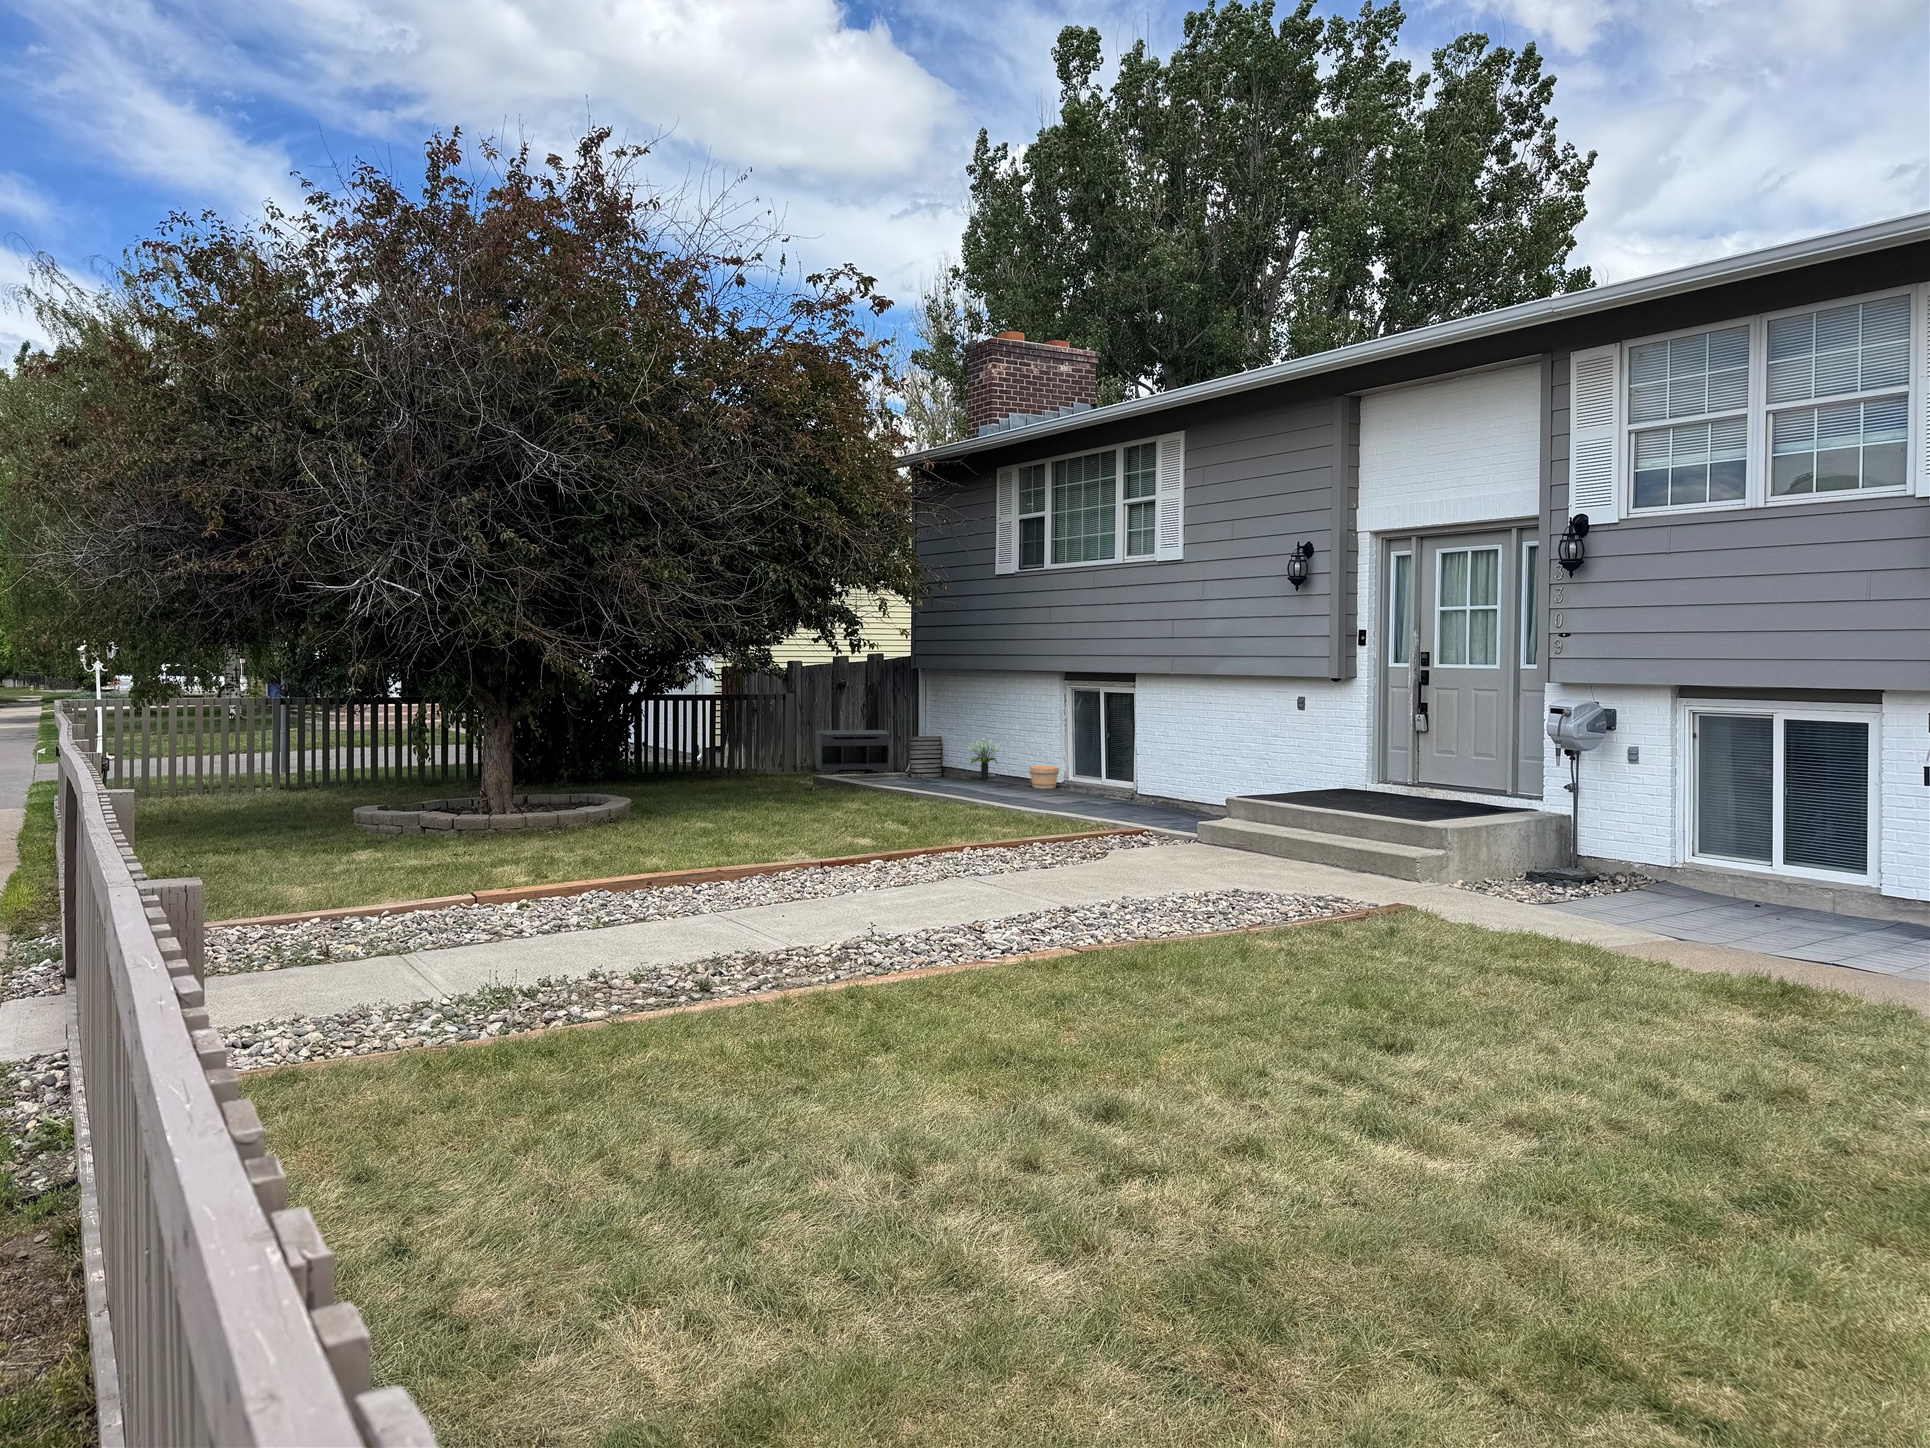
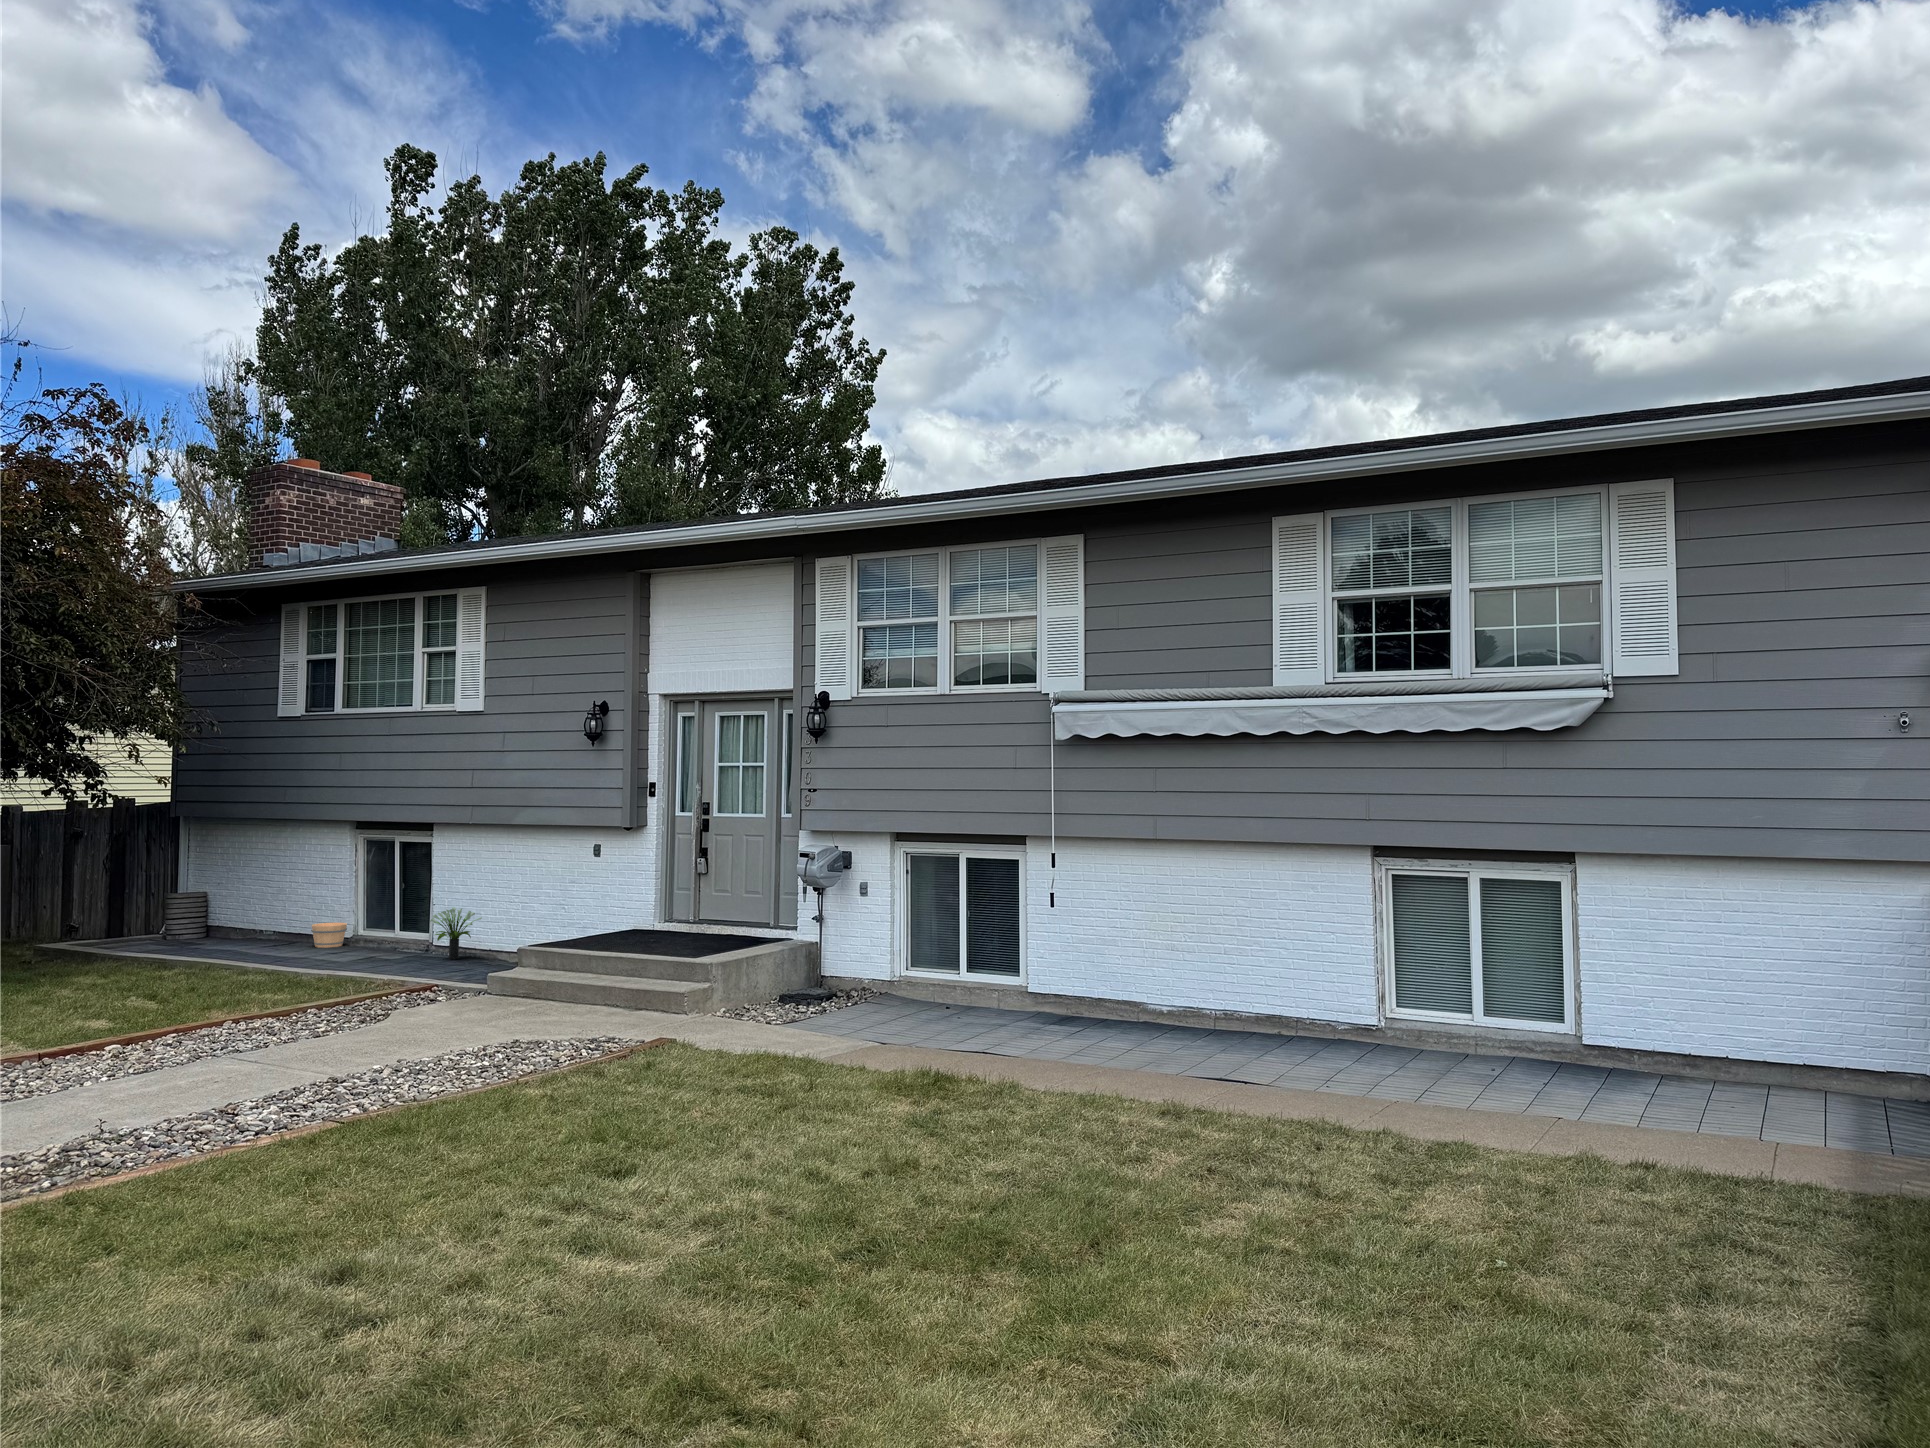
bench: present [816,730,890,772] -> none [29,890,135,945]
potted plant: present [967,738,1005,780] -> present [430,907,482,959]

